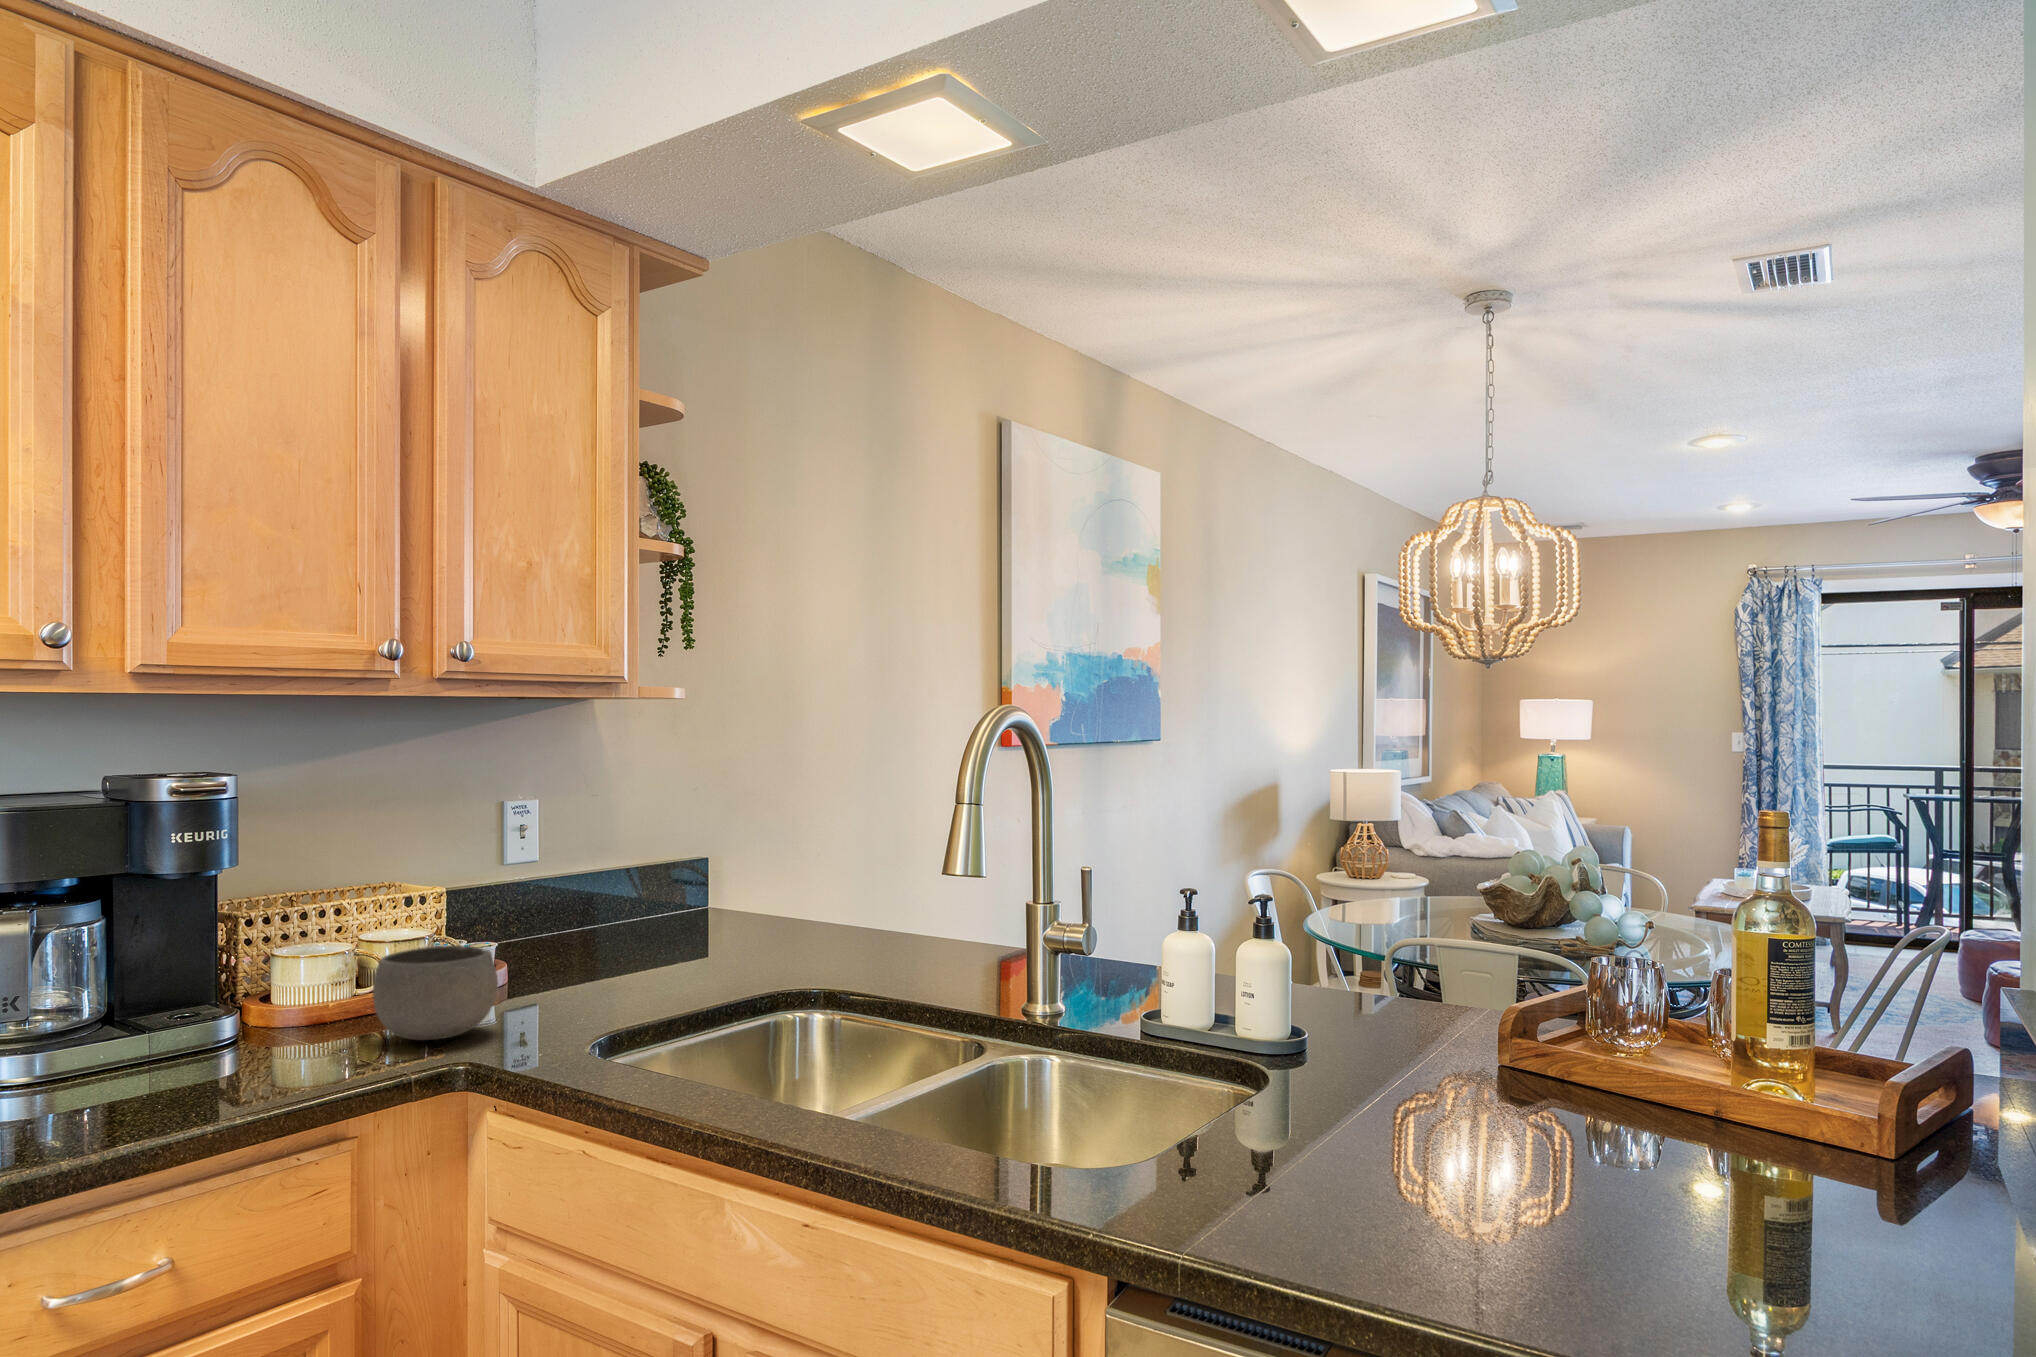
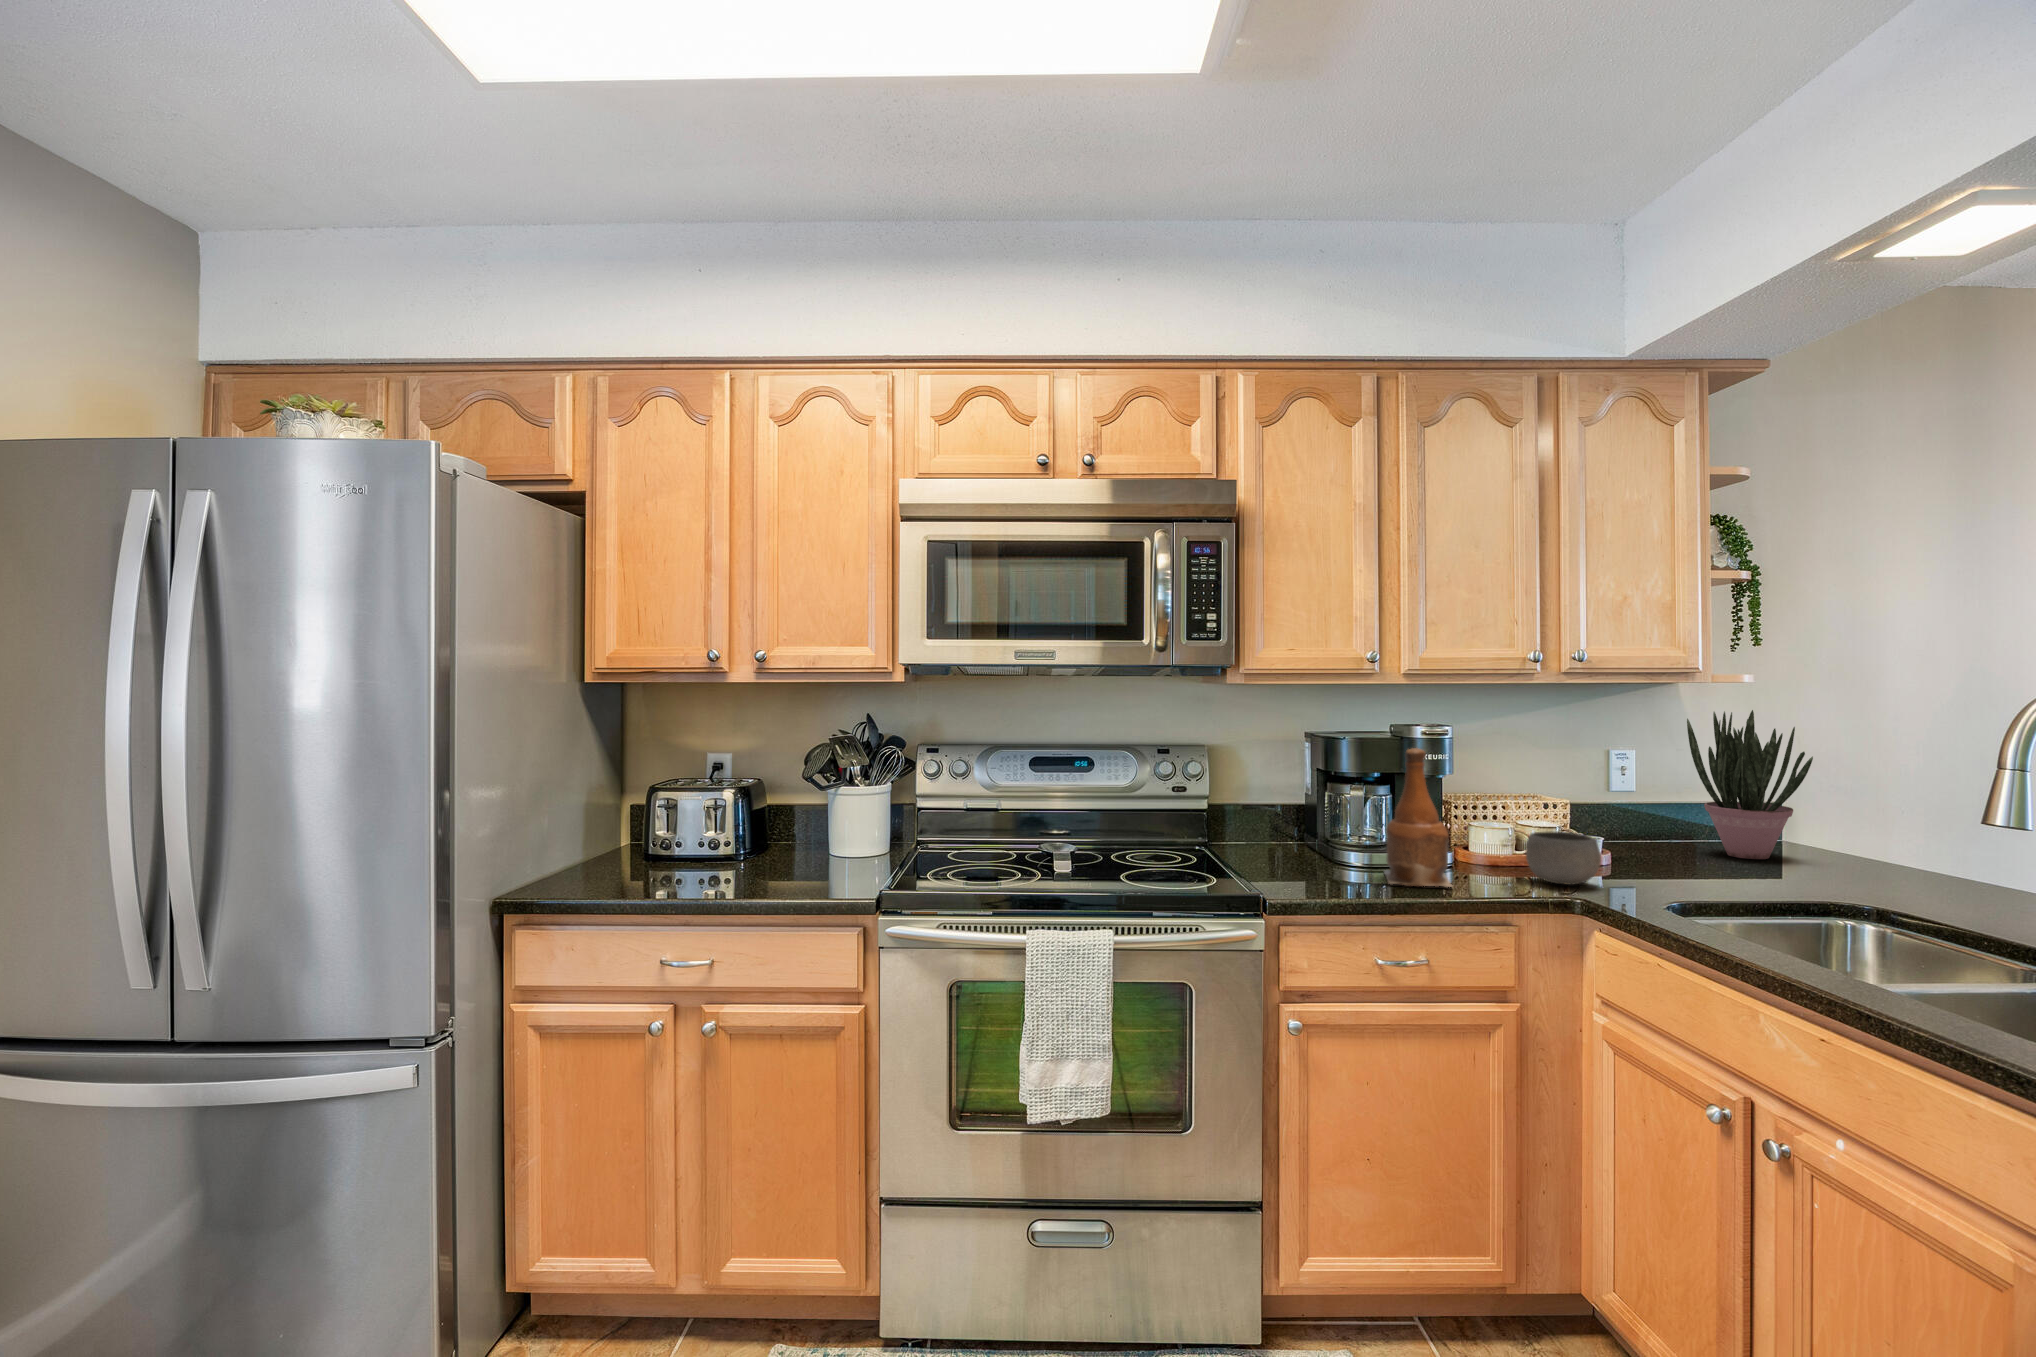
potted plant: none [609,733,755,943] -> present [1687,710,1813,859]
bottle: none [78,820,230,1114] -> present [1384,748,1452,887]

